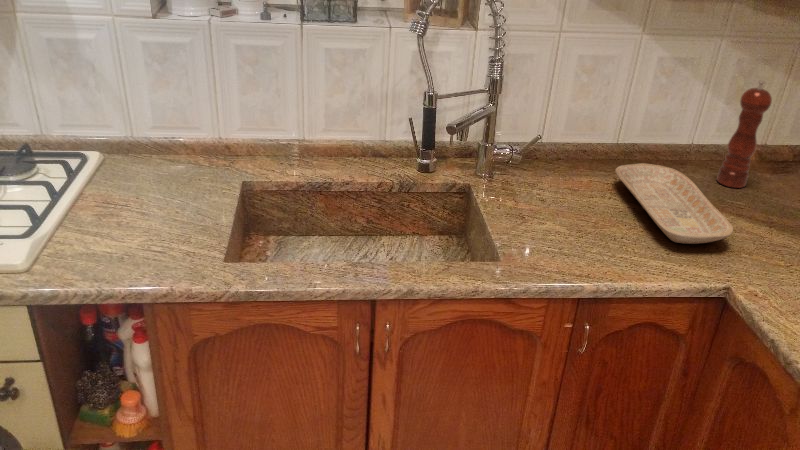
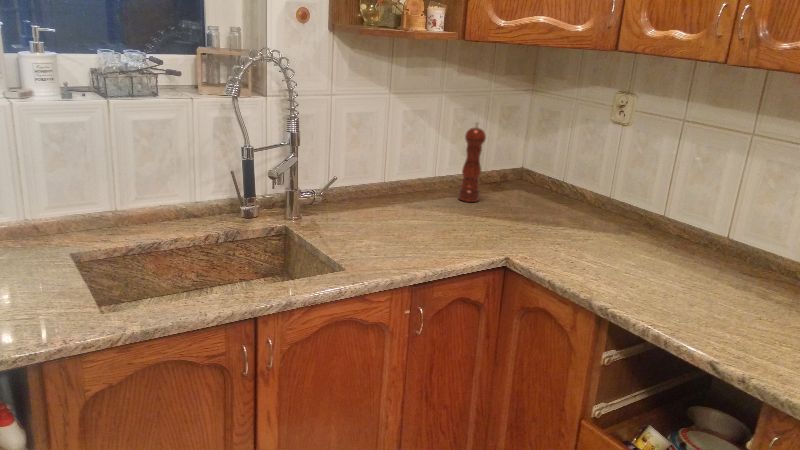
tray: present [616,163,733,244] -> none [394,192,494,238]

